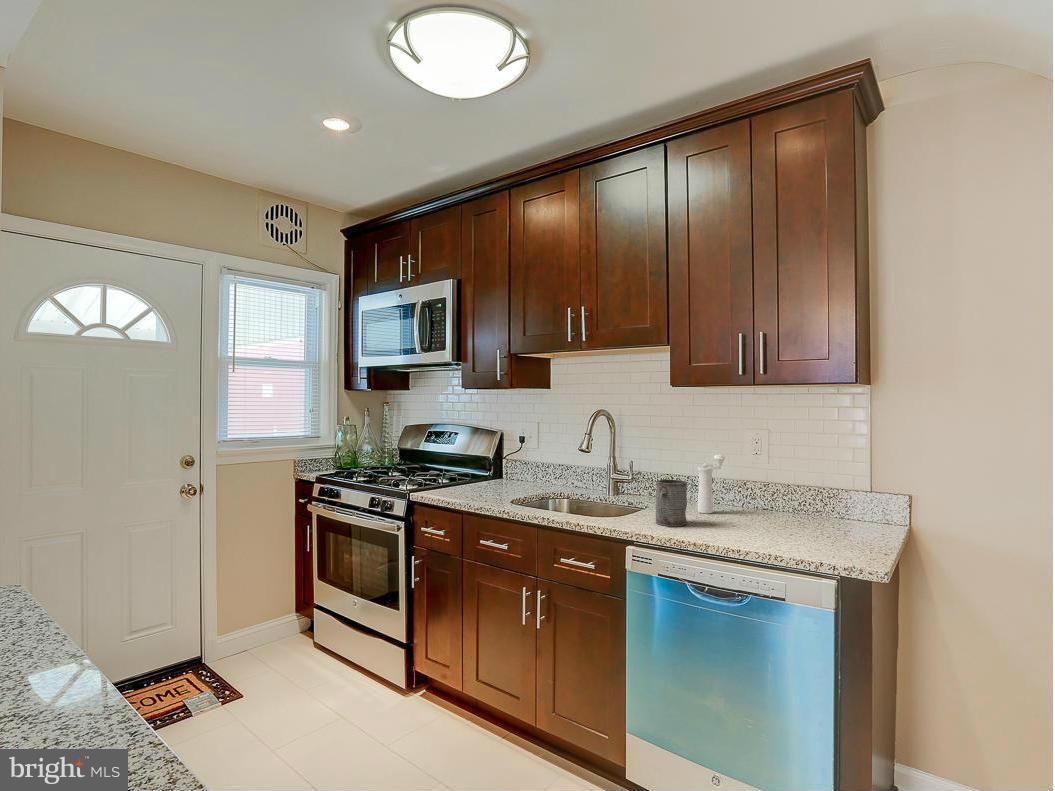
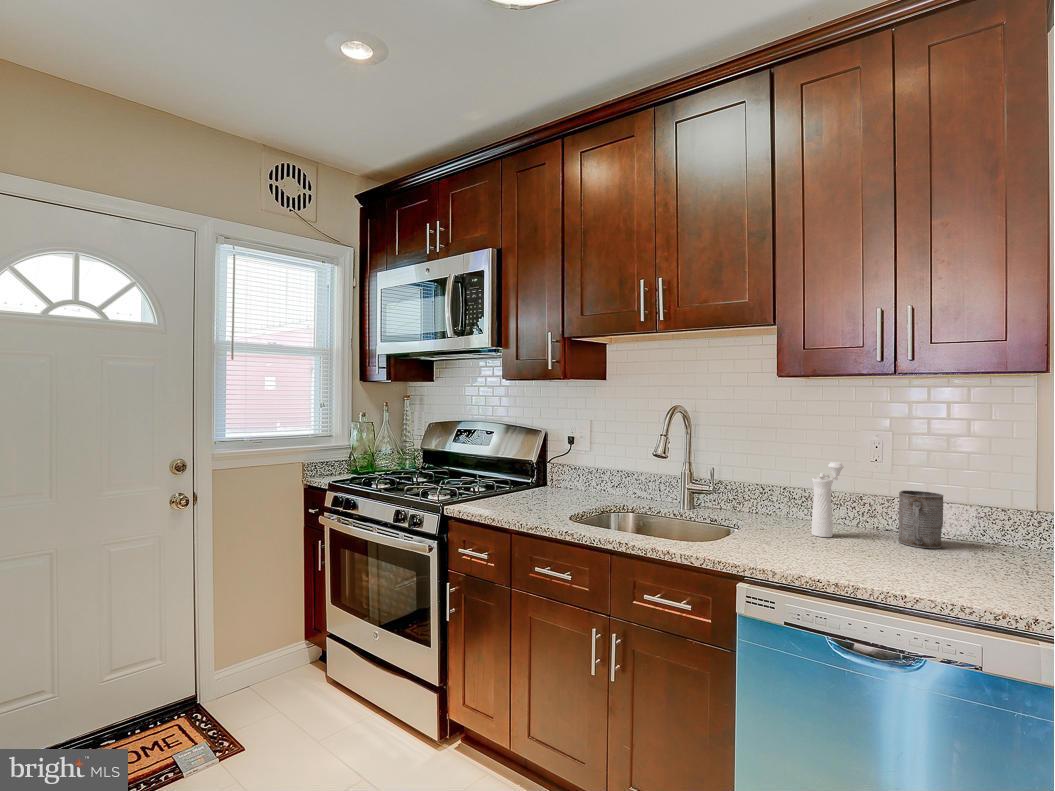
mug: present [656,479,687,526] -> present [898,490,943,548]

